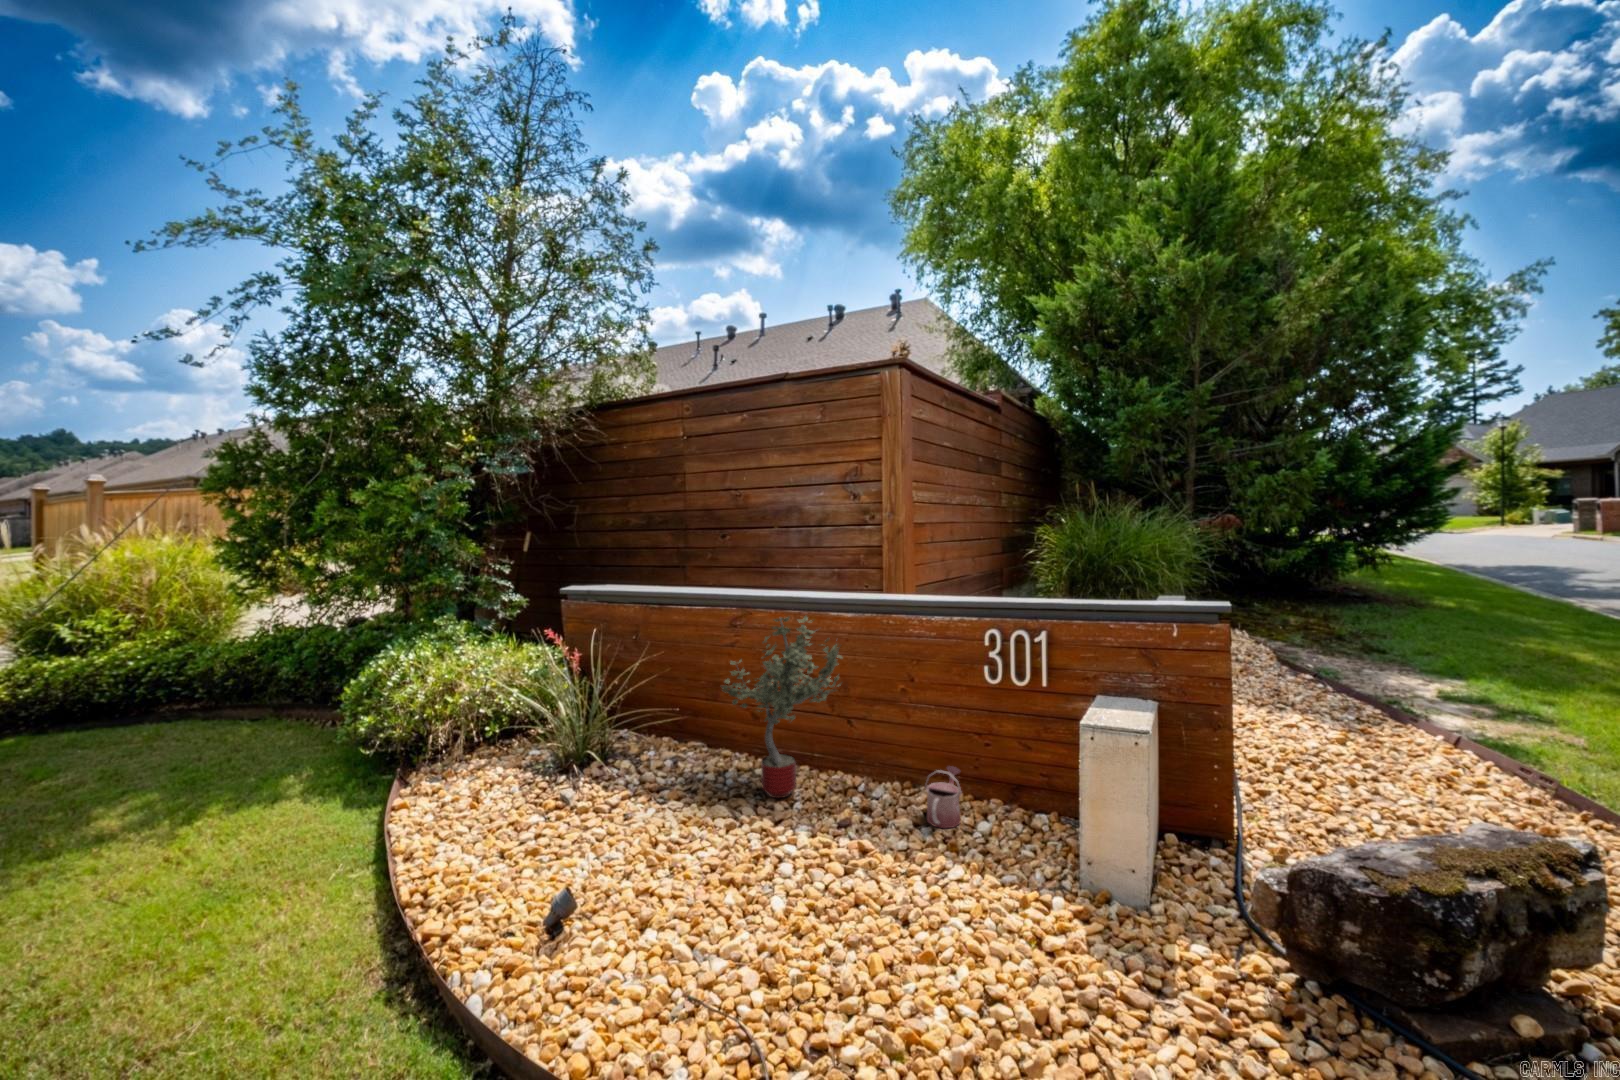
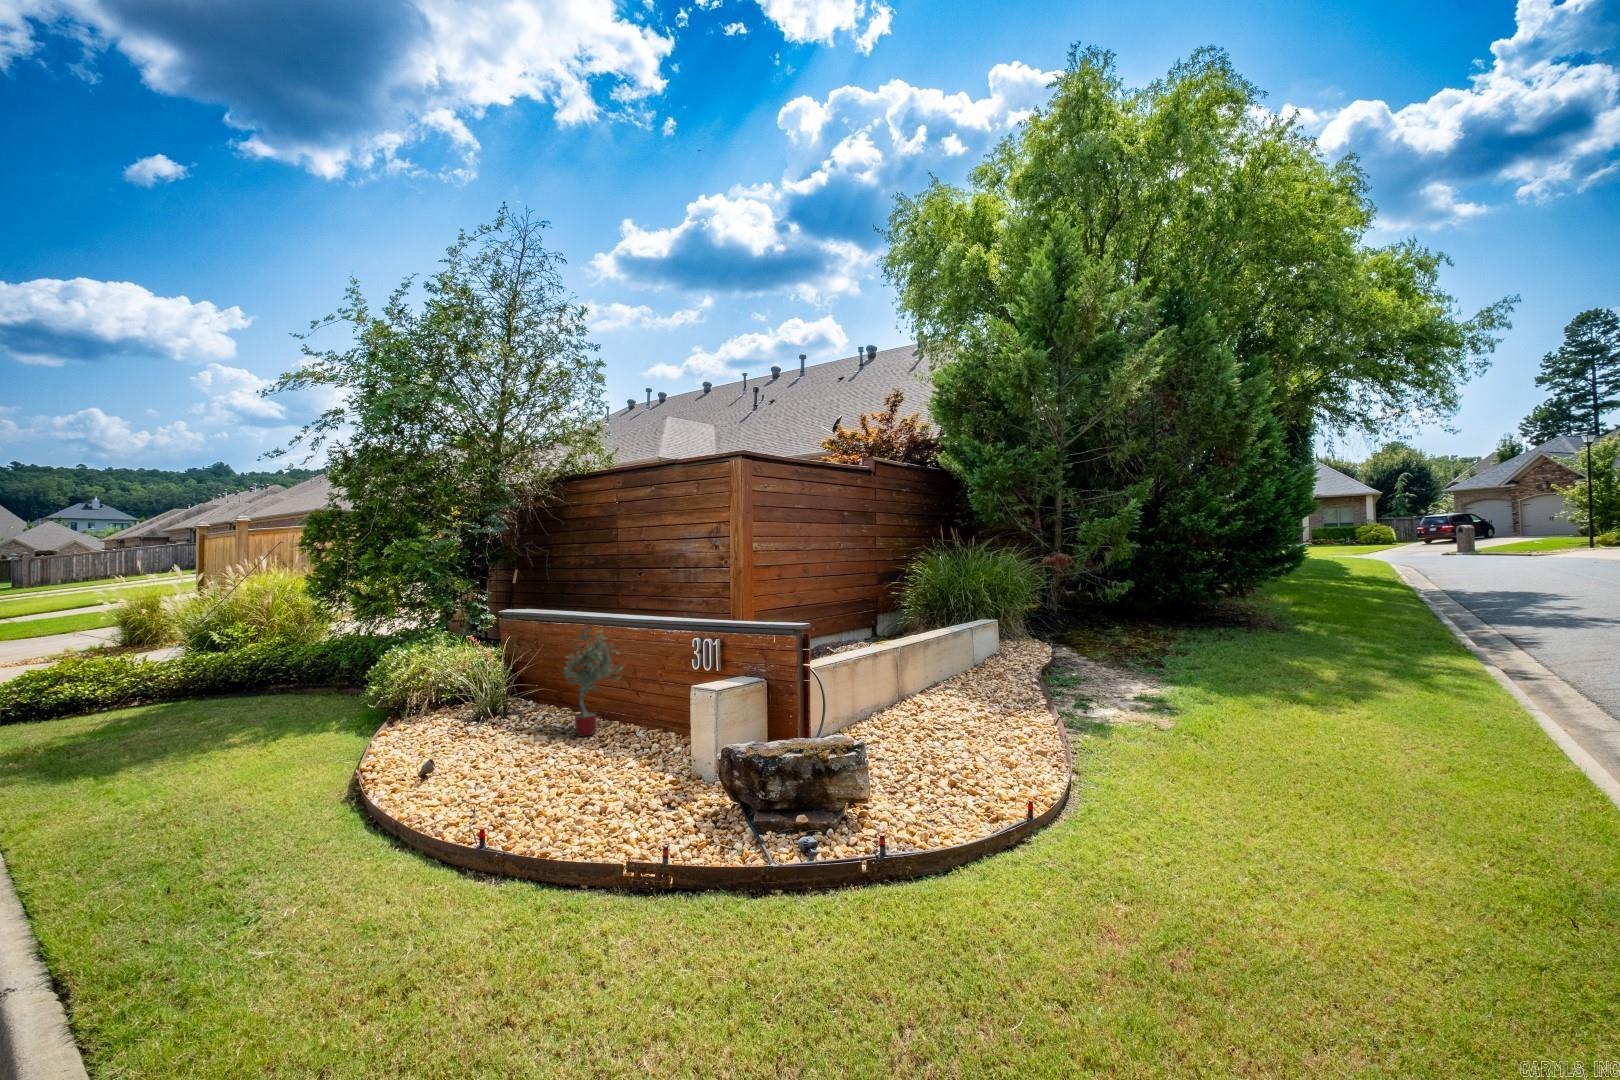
watering can: present [925,766,962,828] -> none [643,718,680,751]

